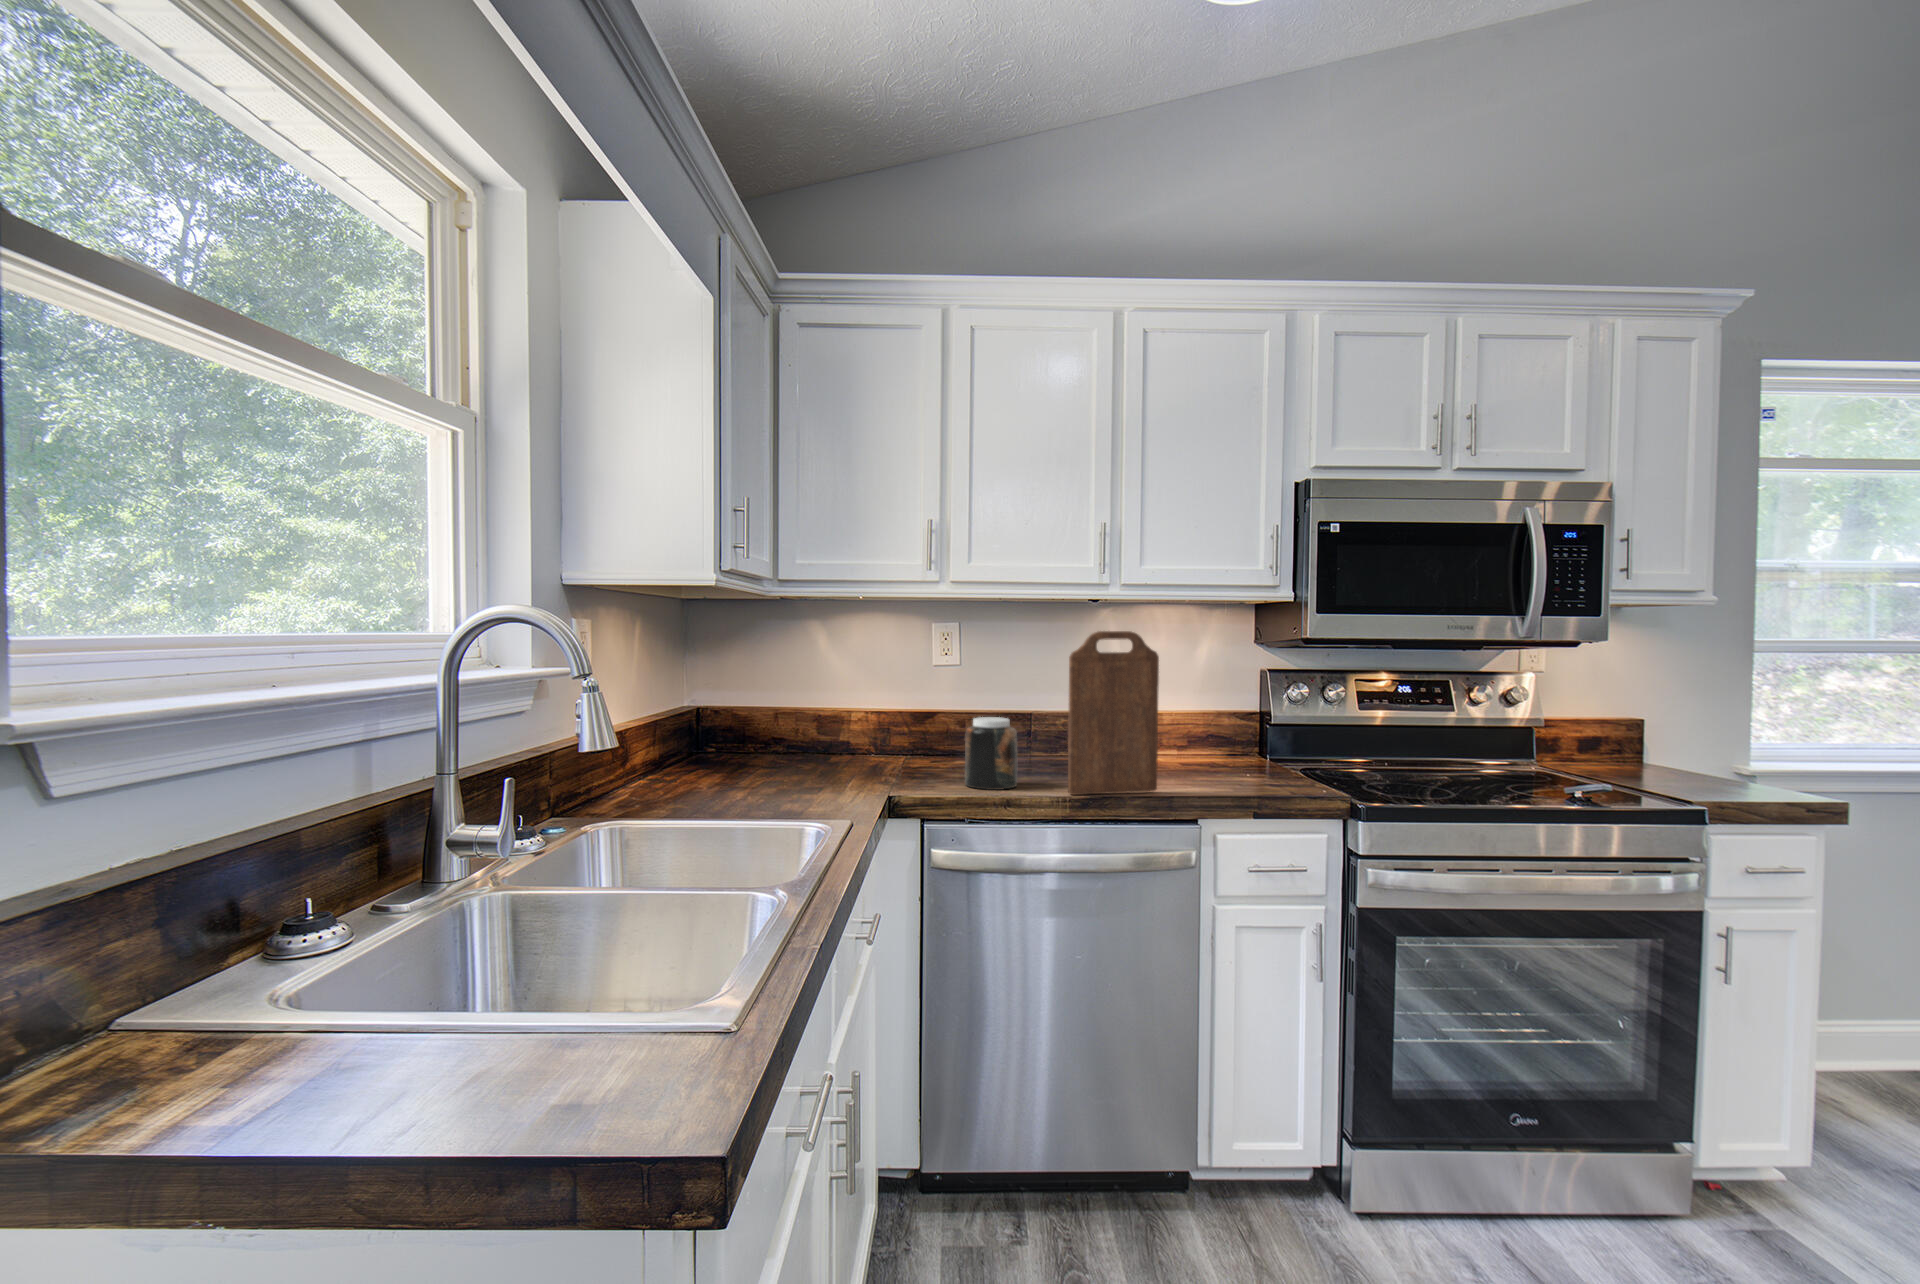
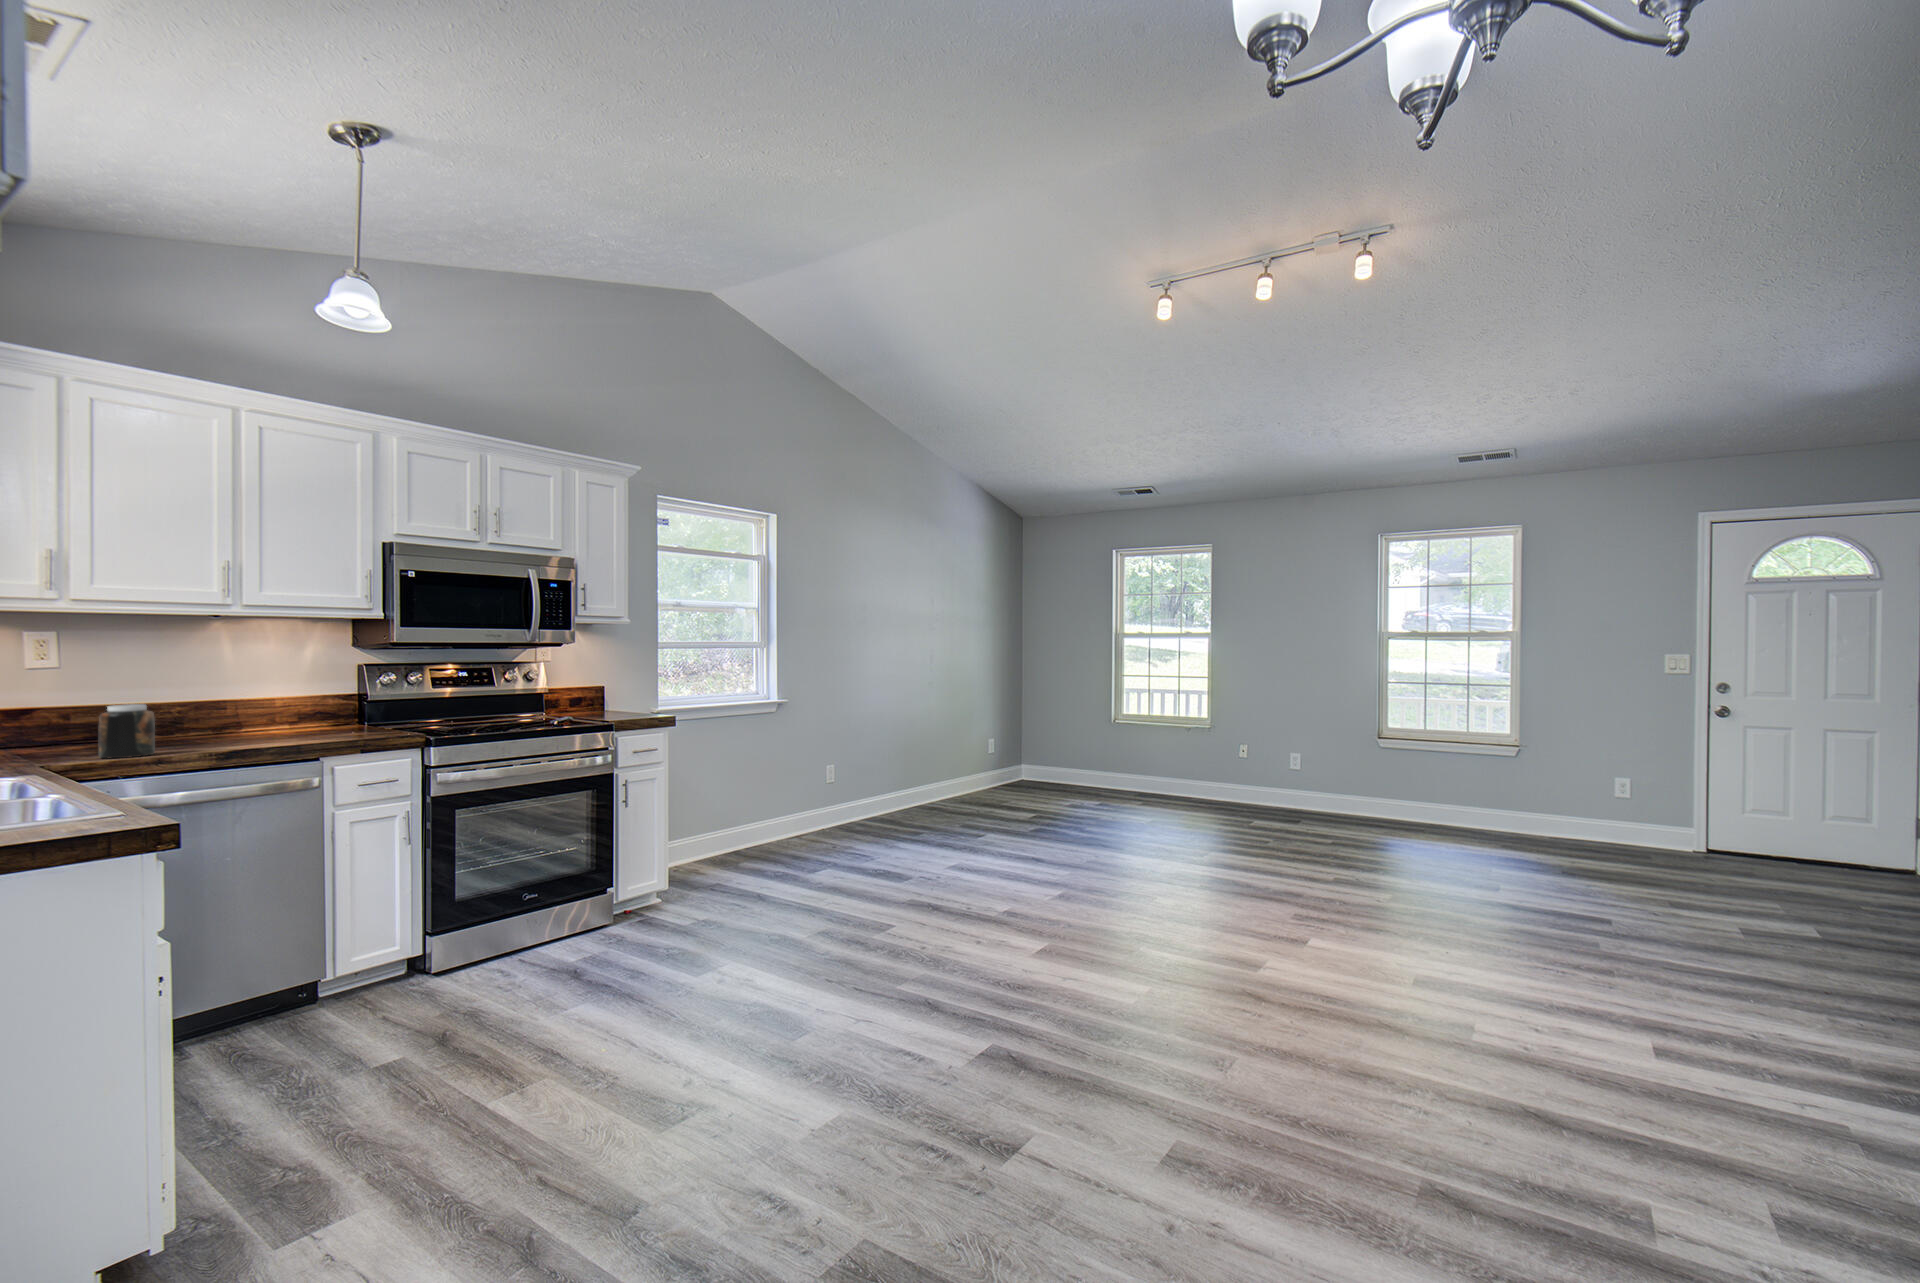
cutting board: present [1068,631,1159,795] -> none [209,638,285,752]

